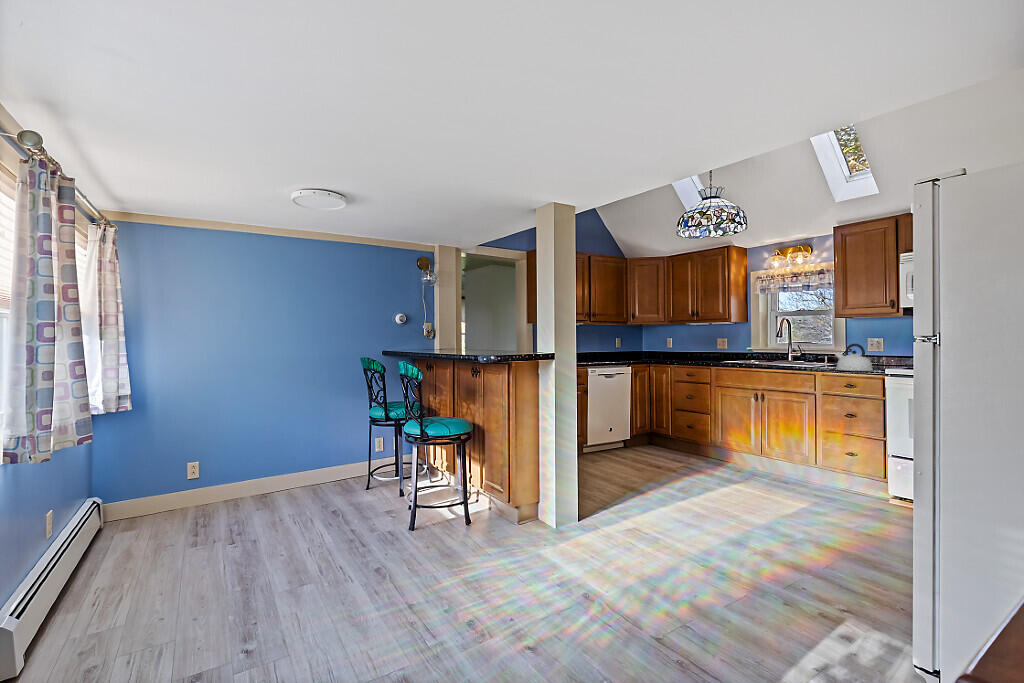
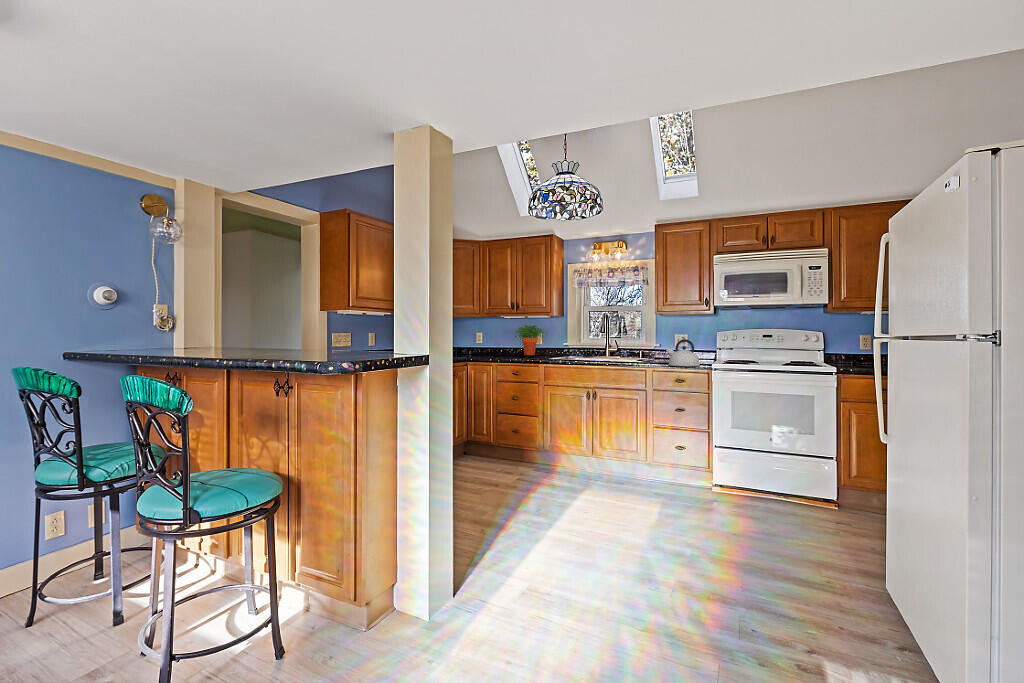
potted plant: none [694,330,730,359] -> present [516,325,547,355]

